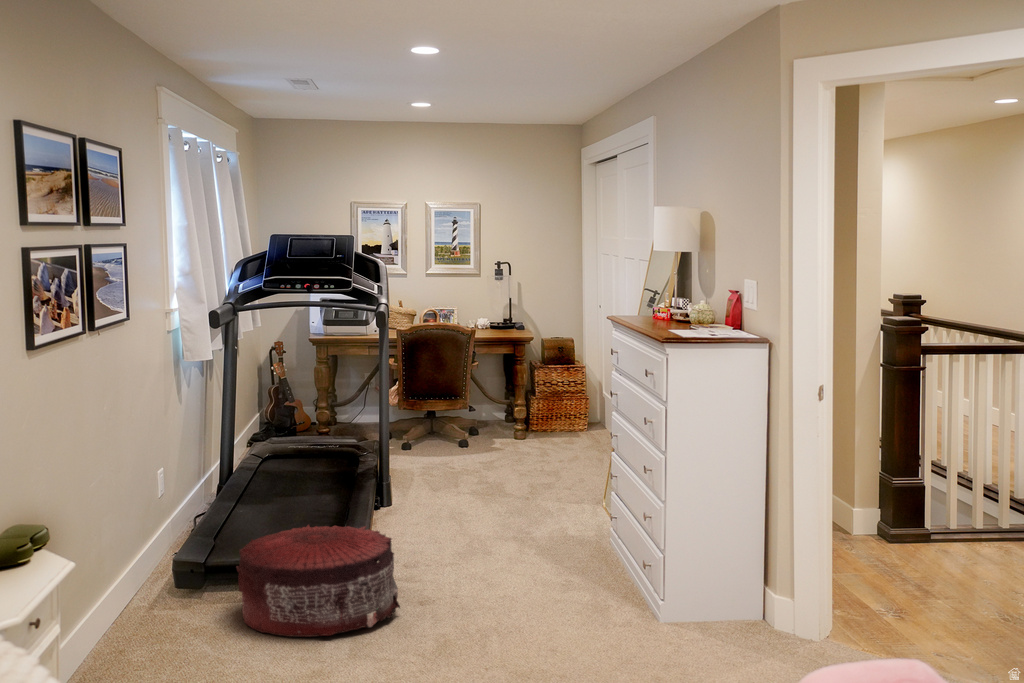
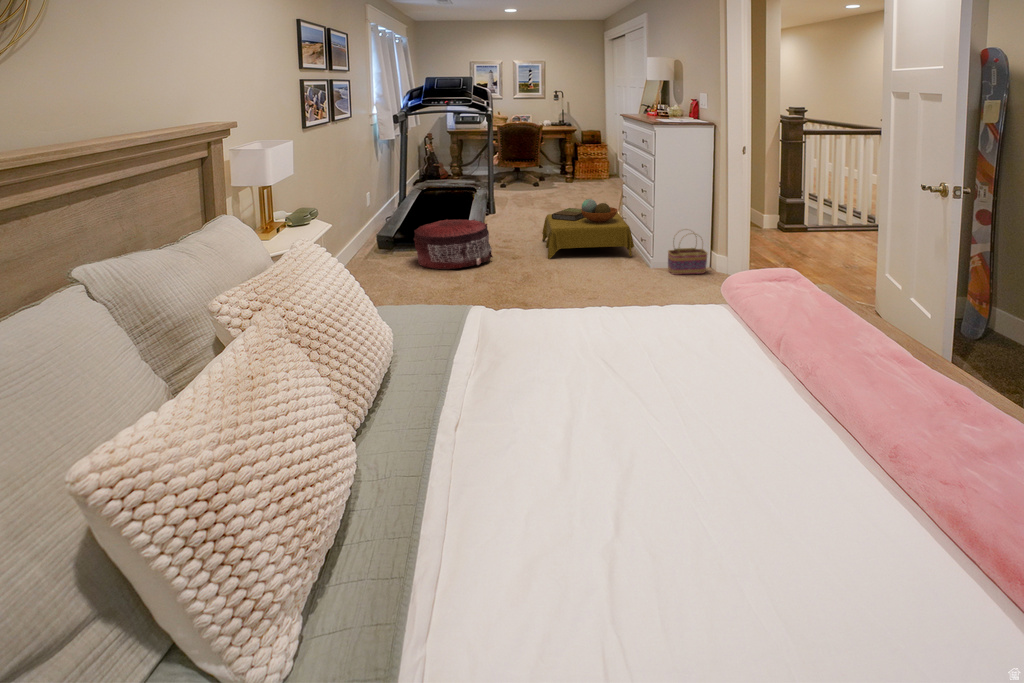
side table: none [494,490,682,612] -> present [542,199,634,259]
basket: none [760,560,843,656] -> present [668,233,707,275]

